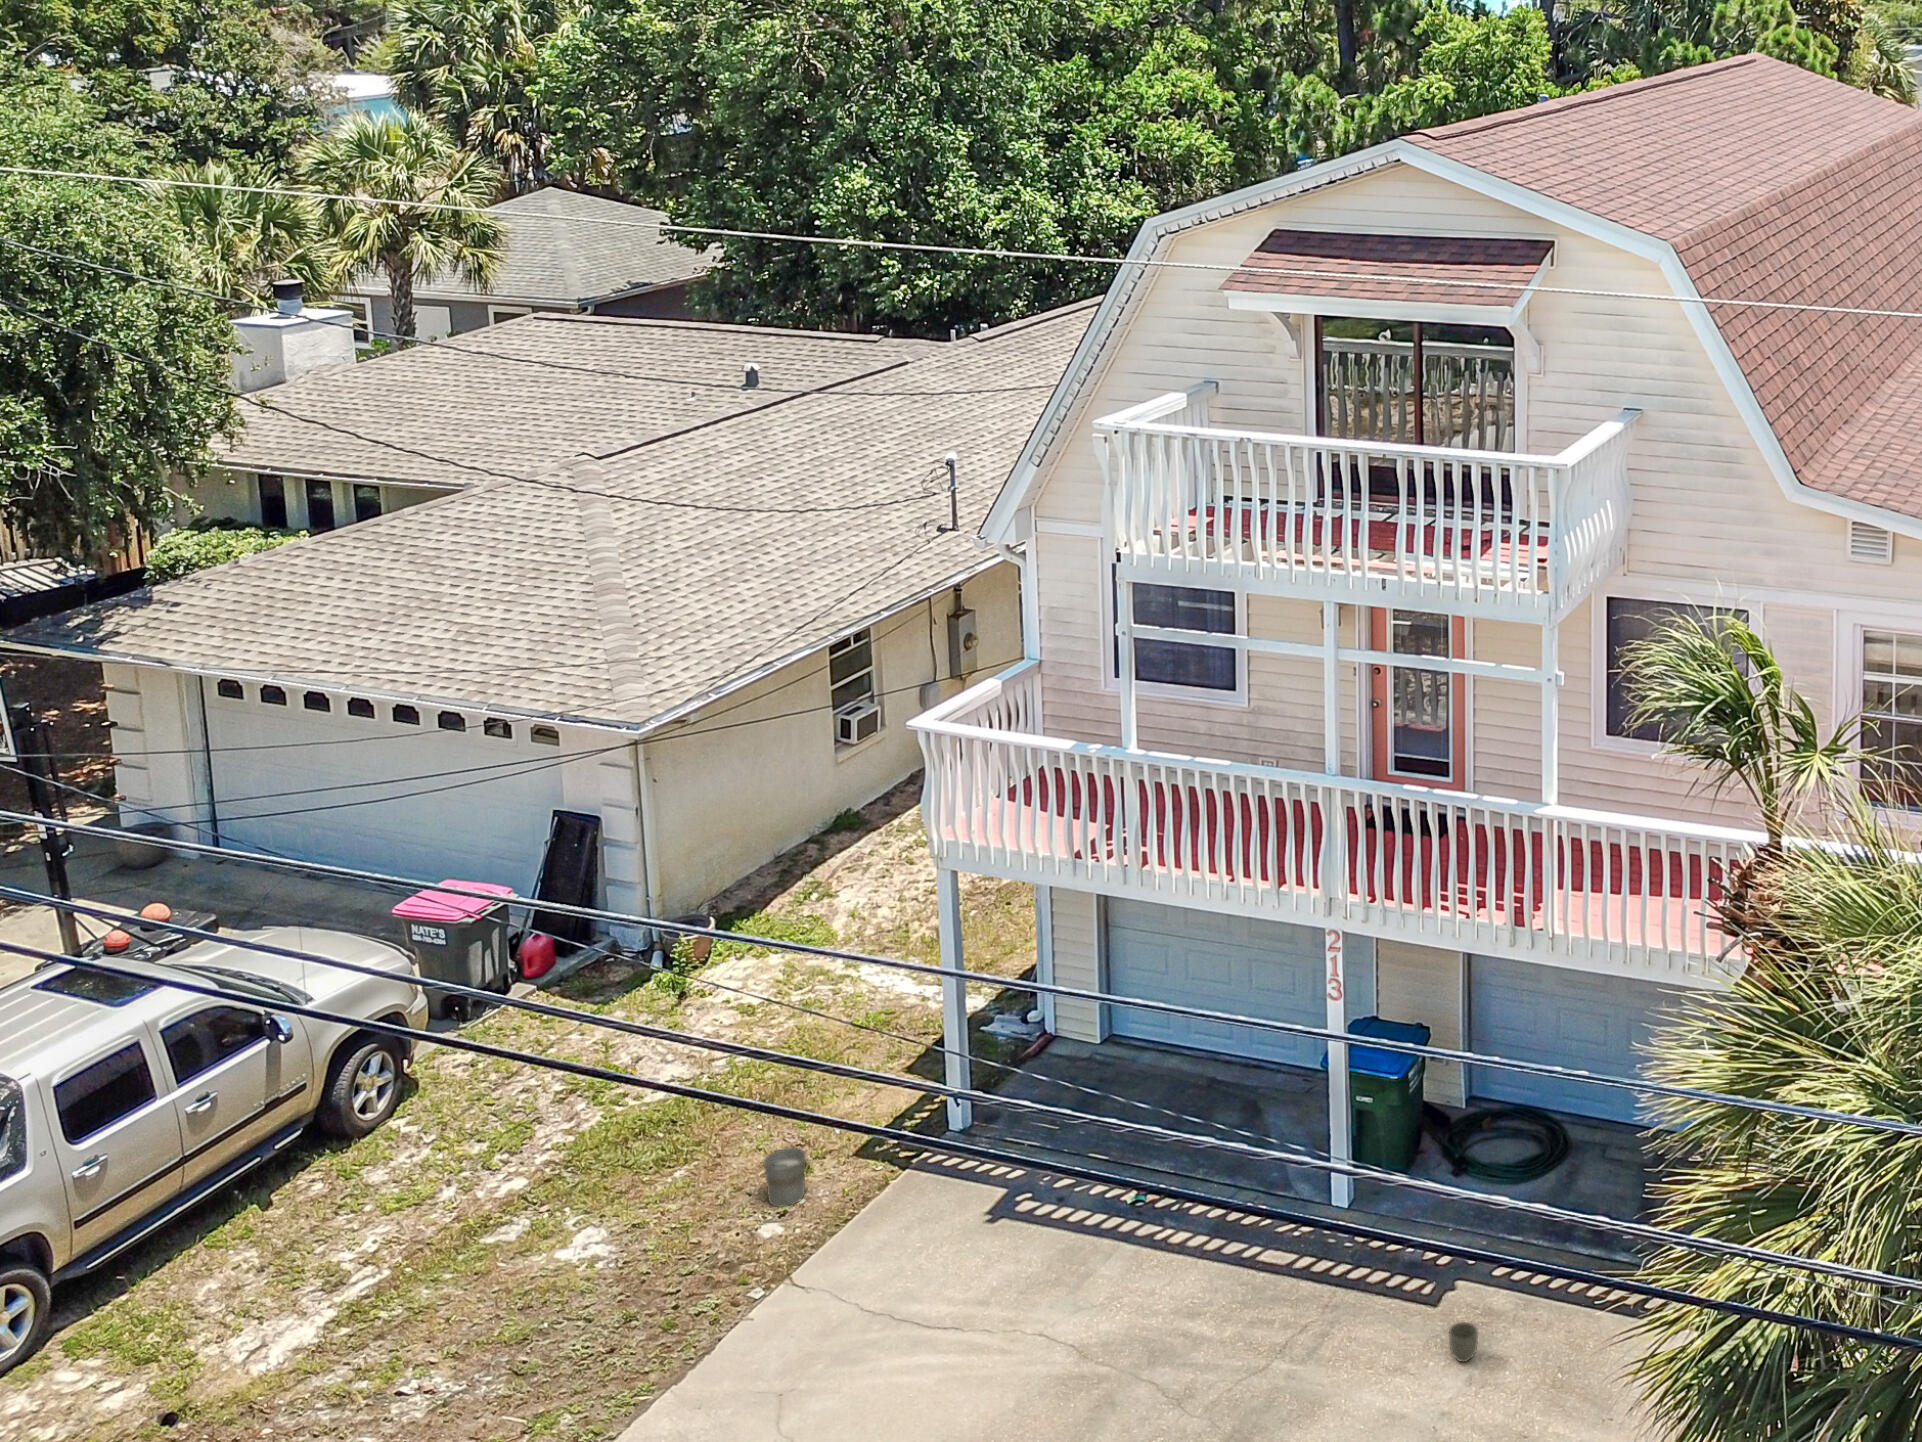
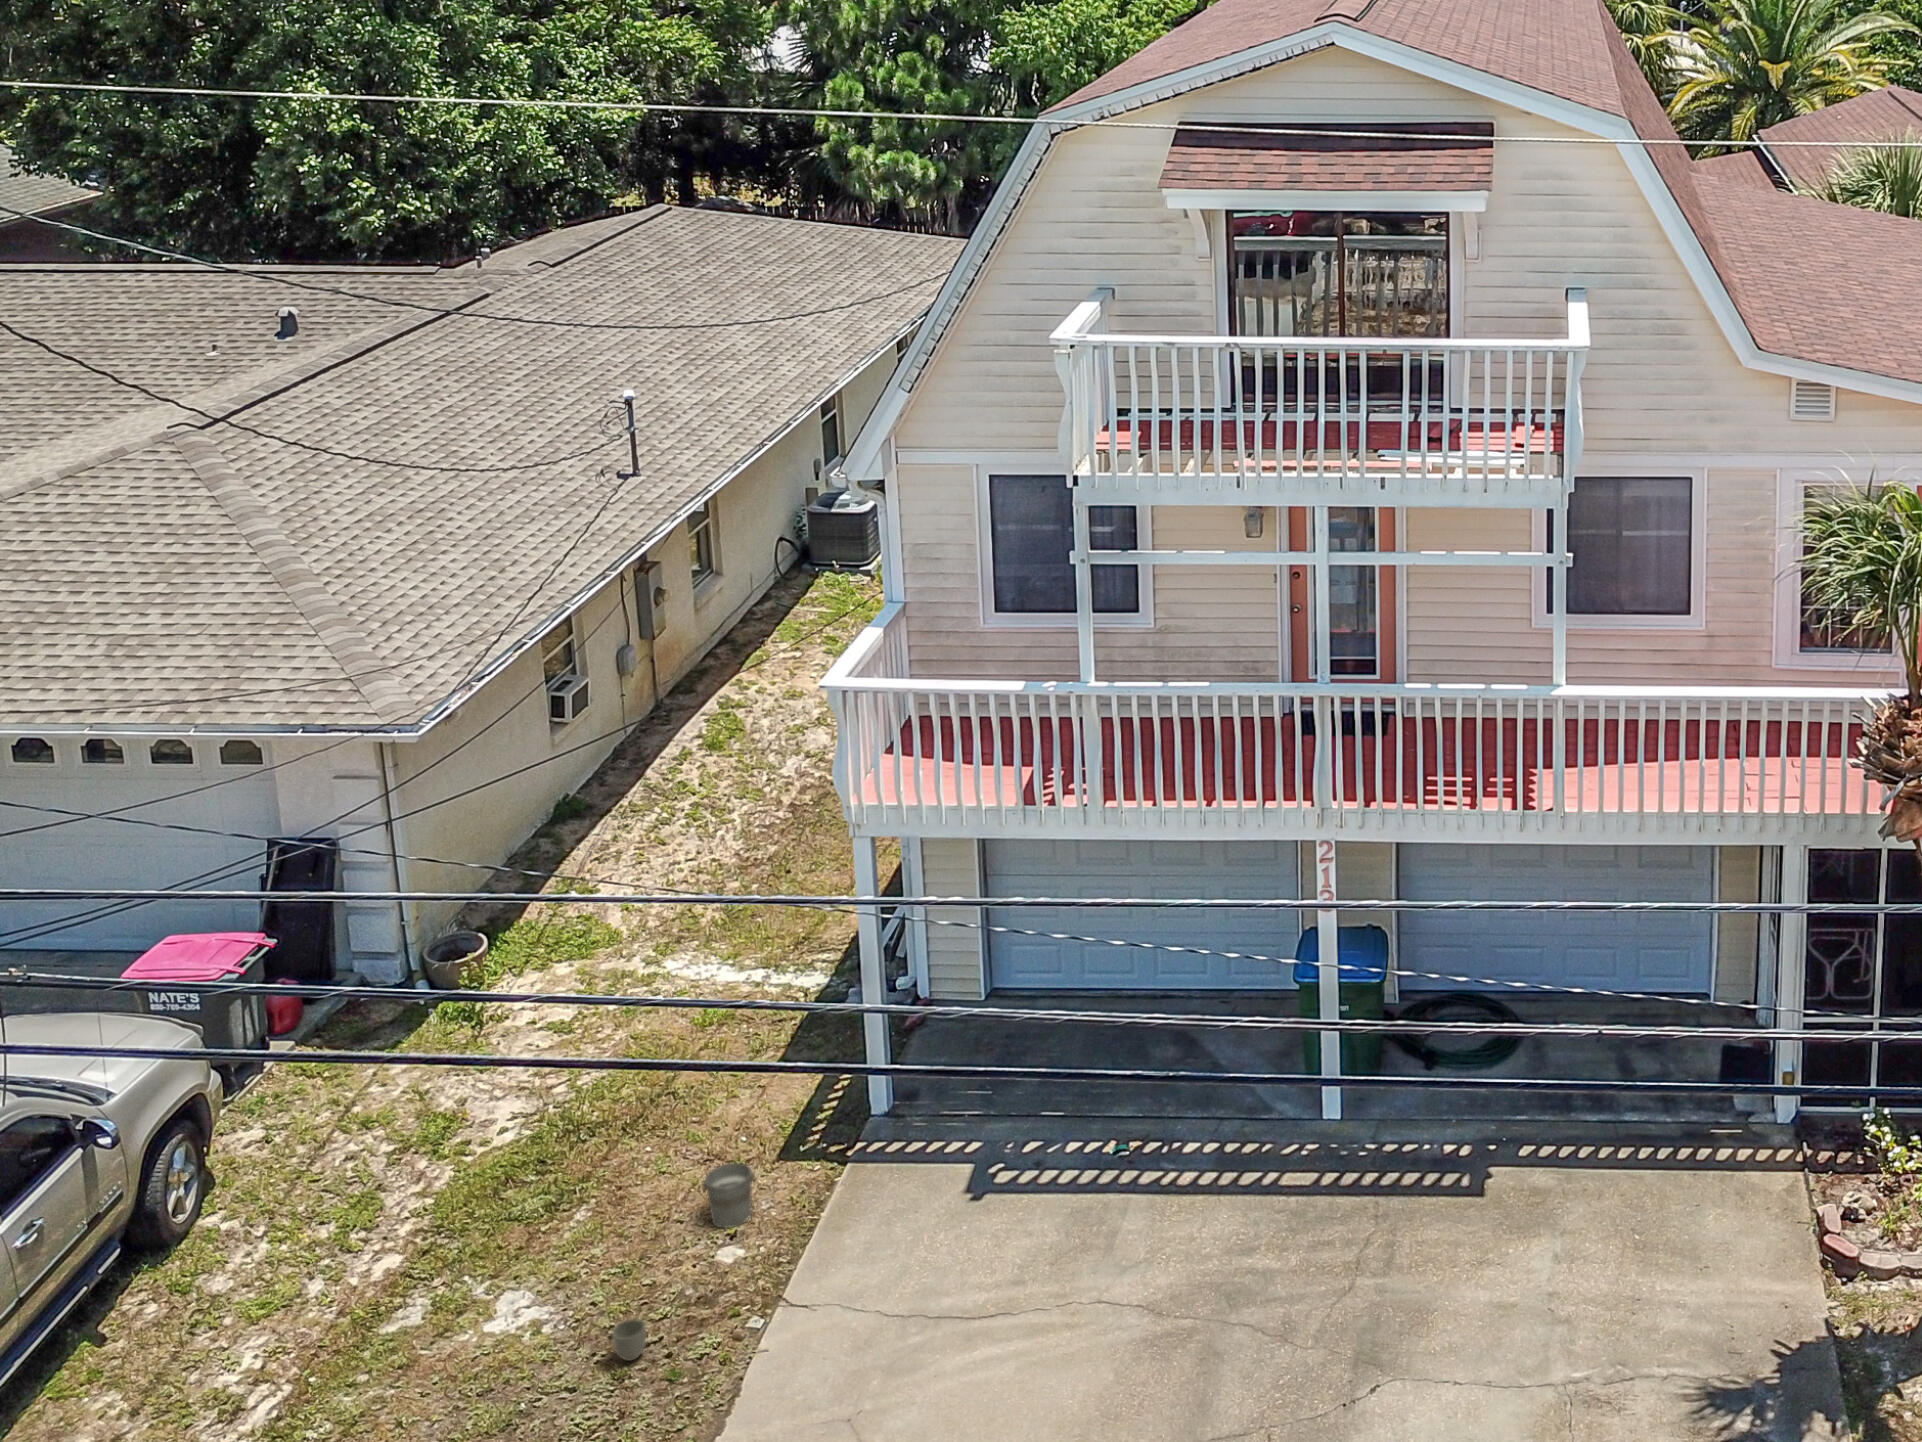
planter: present [1449,1322,1478,1362] -> present [612,1319,646,1361]

